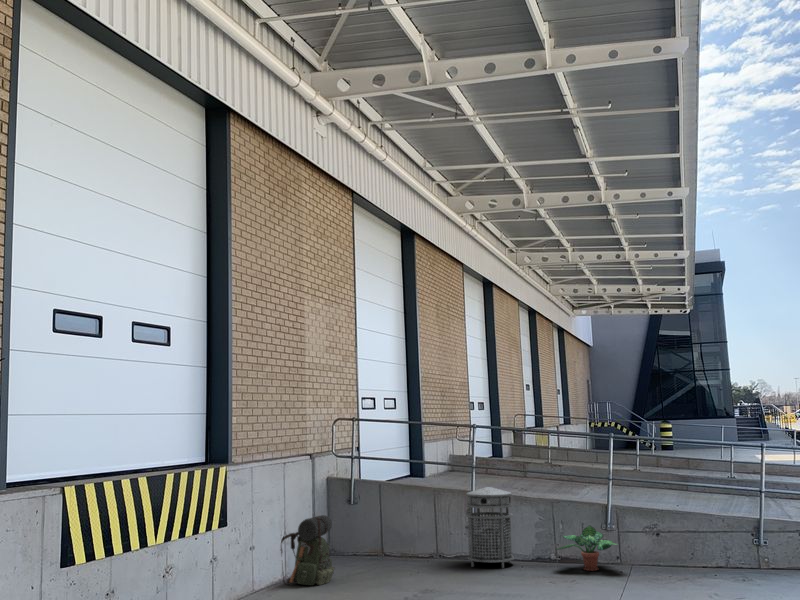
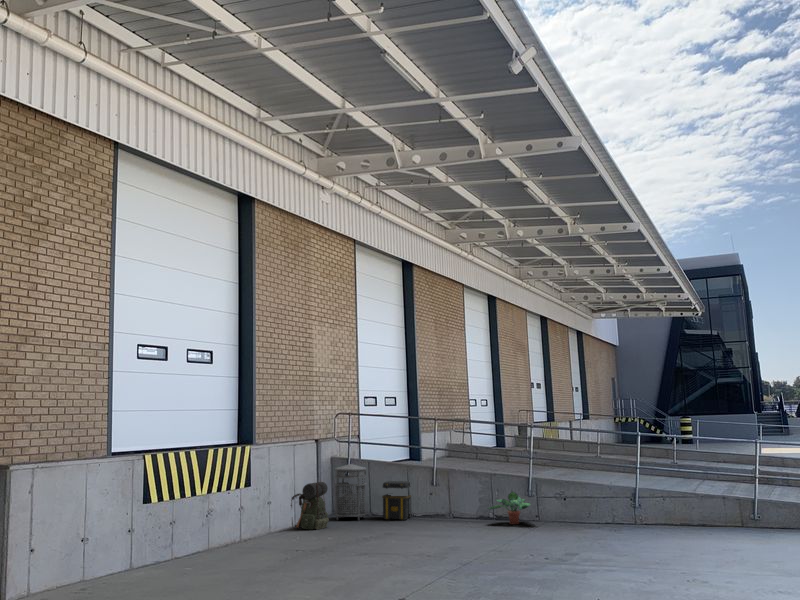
trash can: present [466,487,514,568] -> present [334,464,367,520]
toolbox: none [402,510,441,565] -> present [382,481,411,520]

